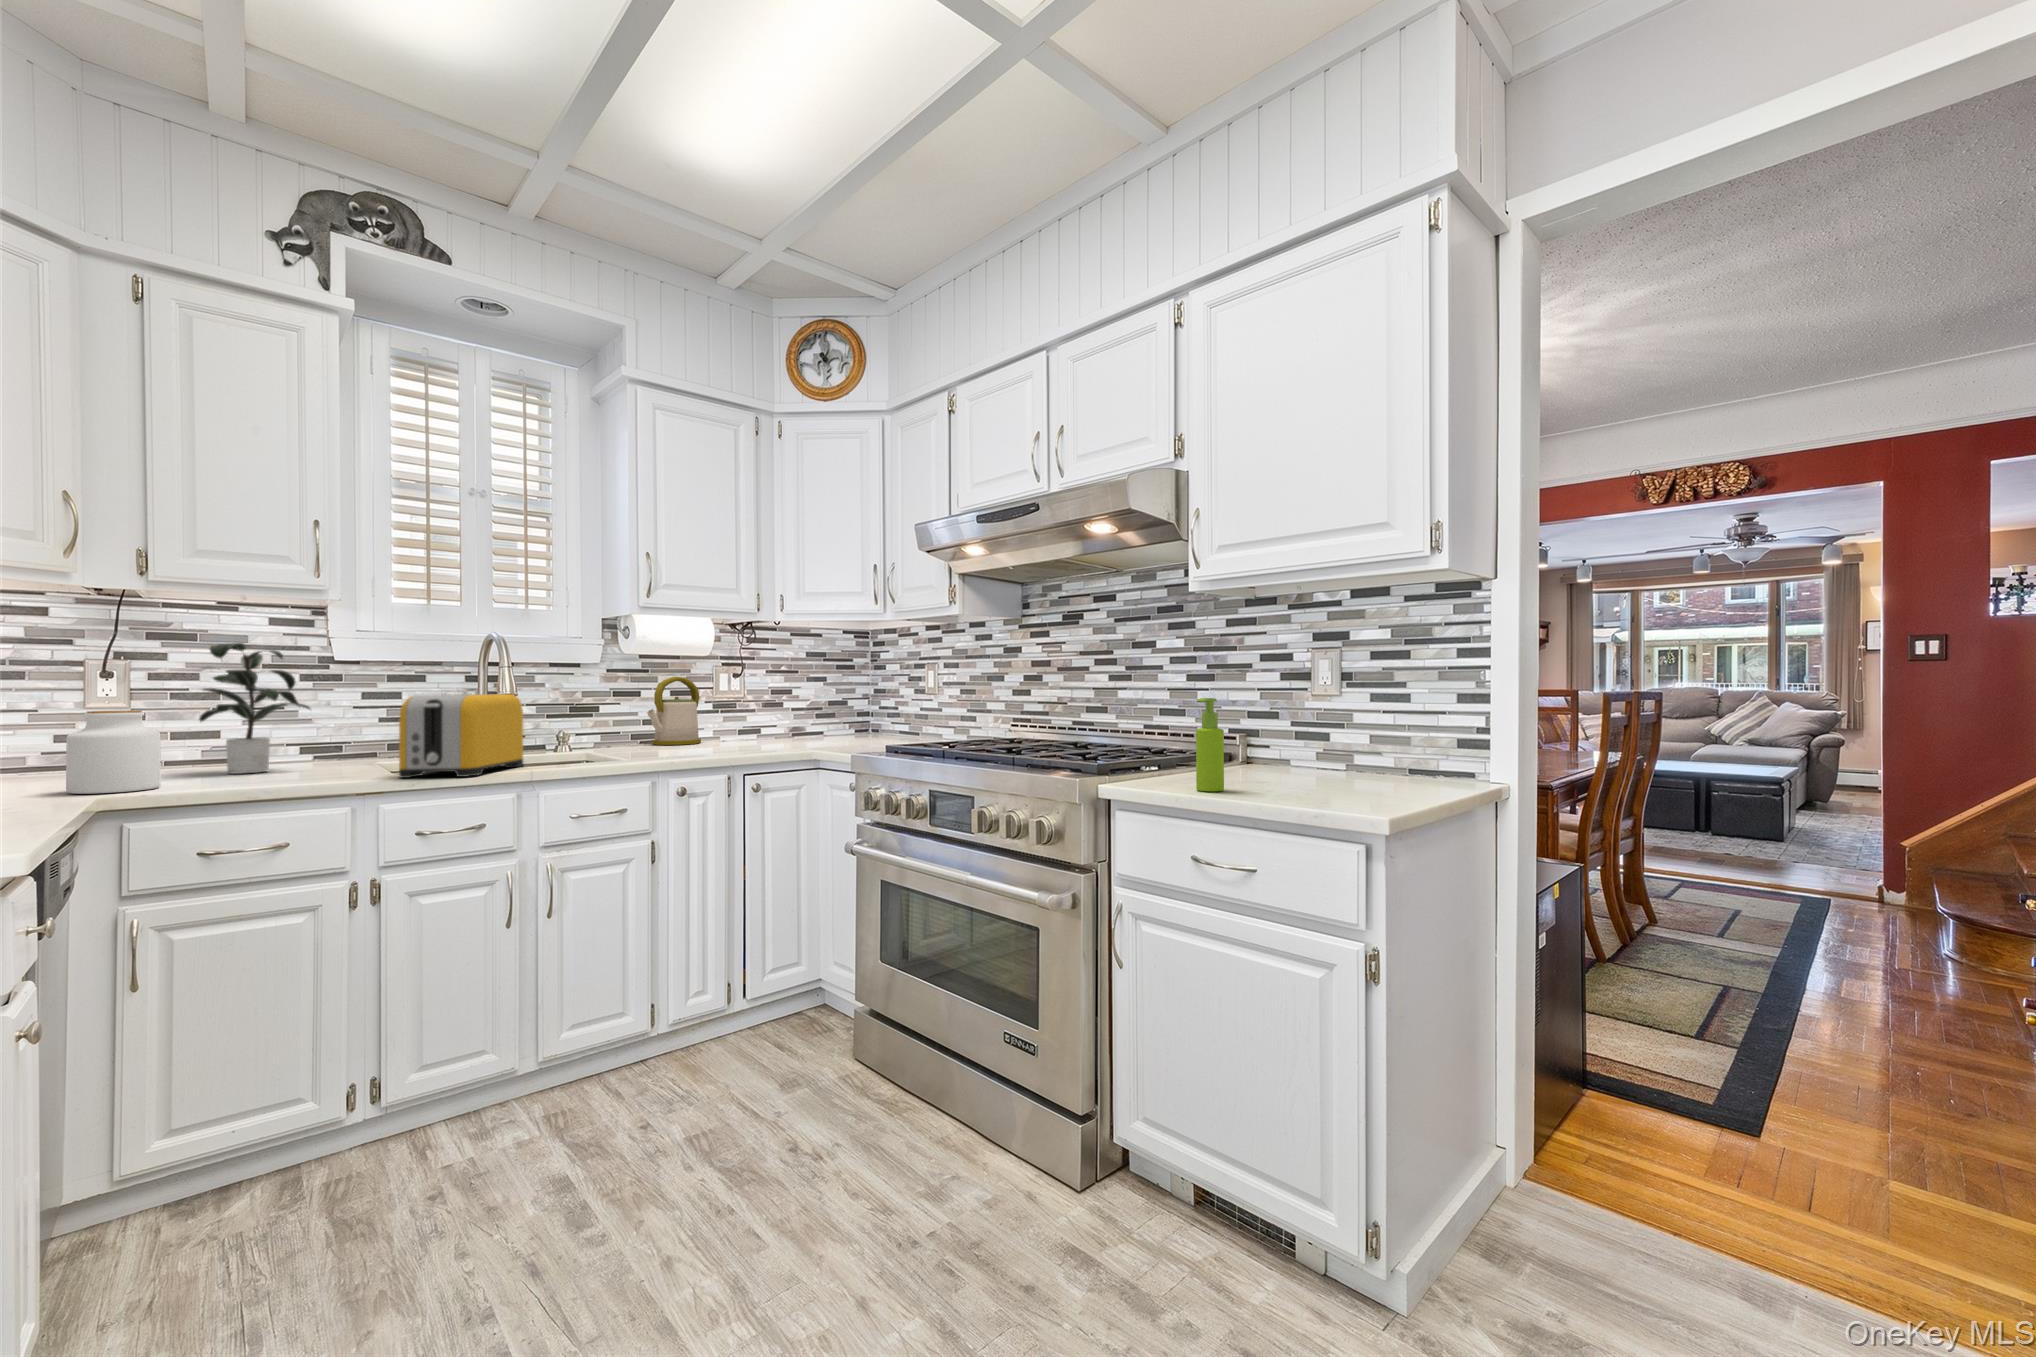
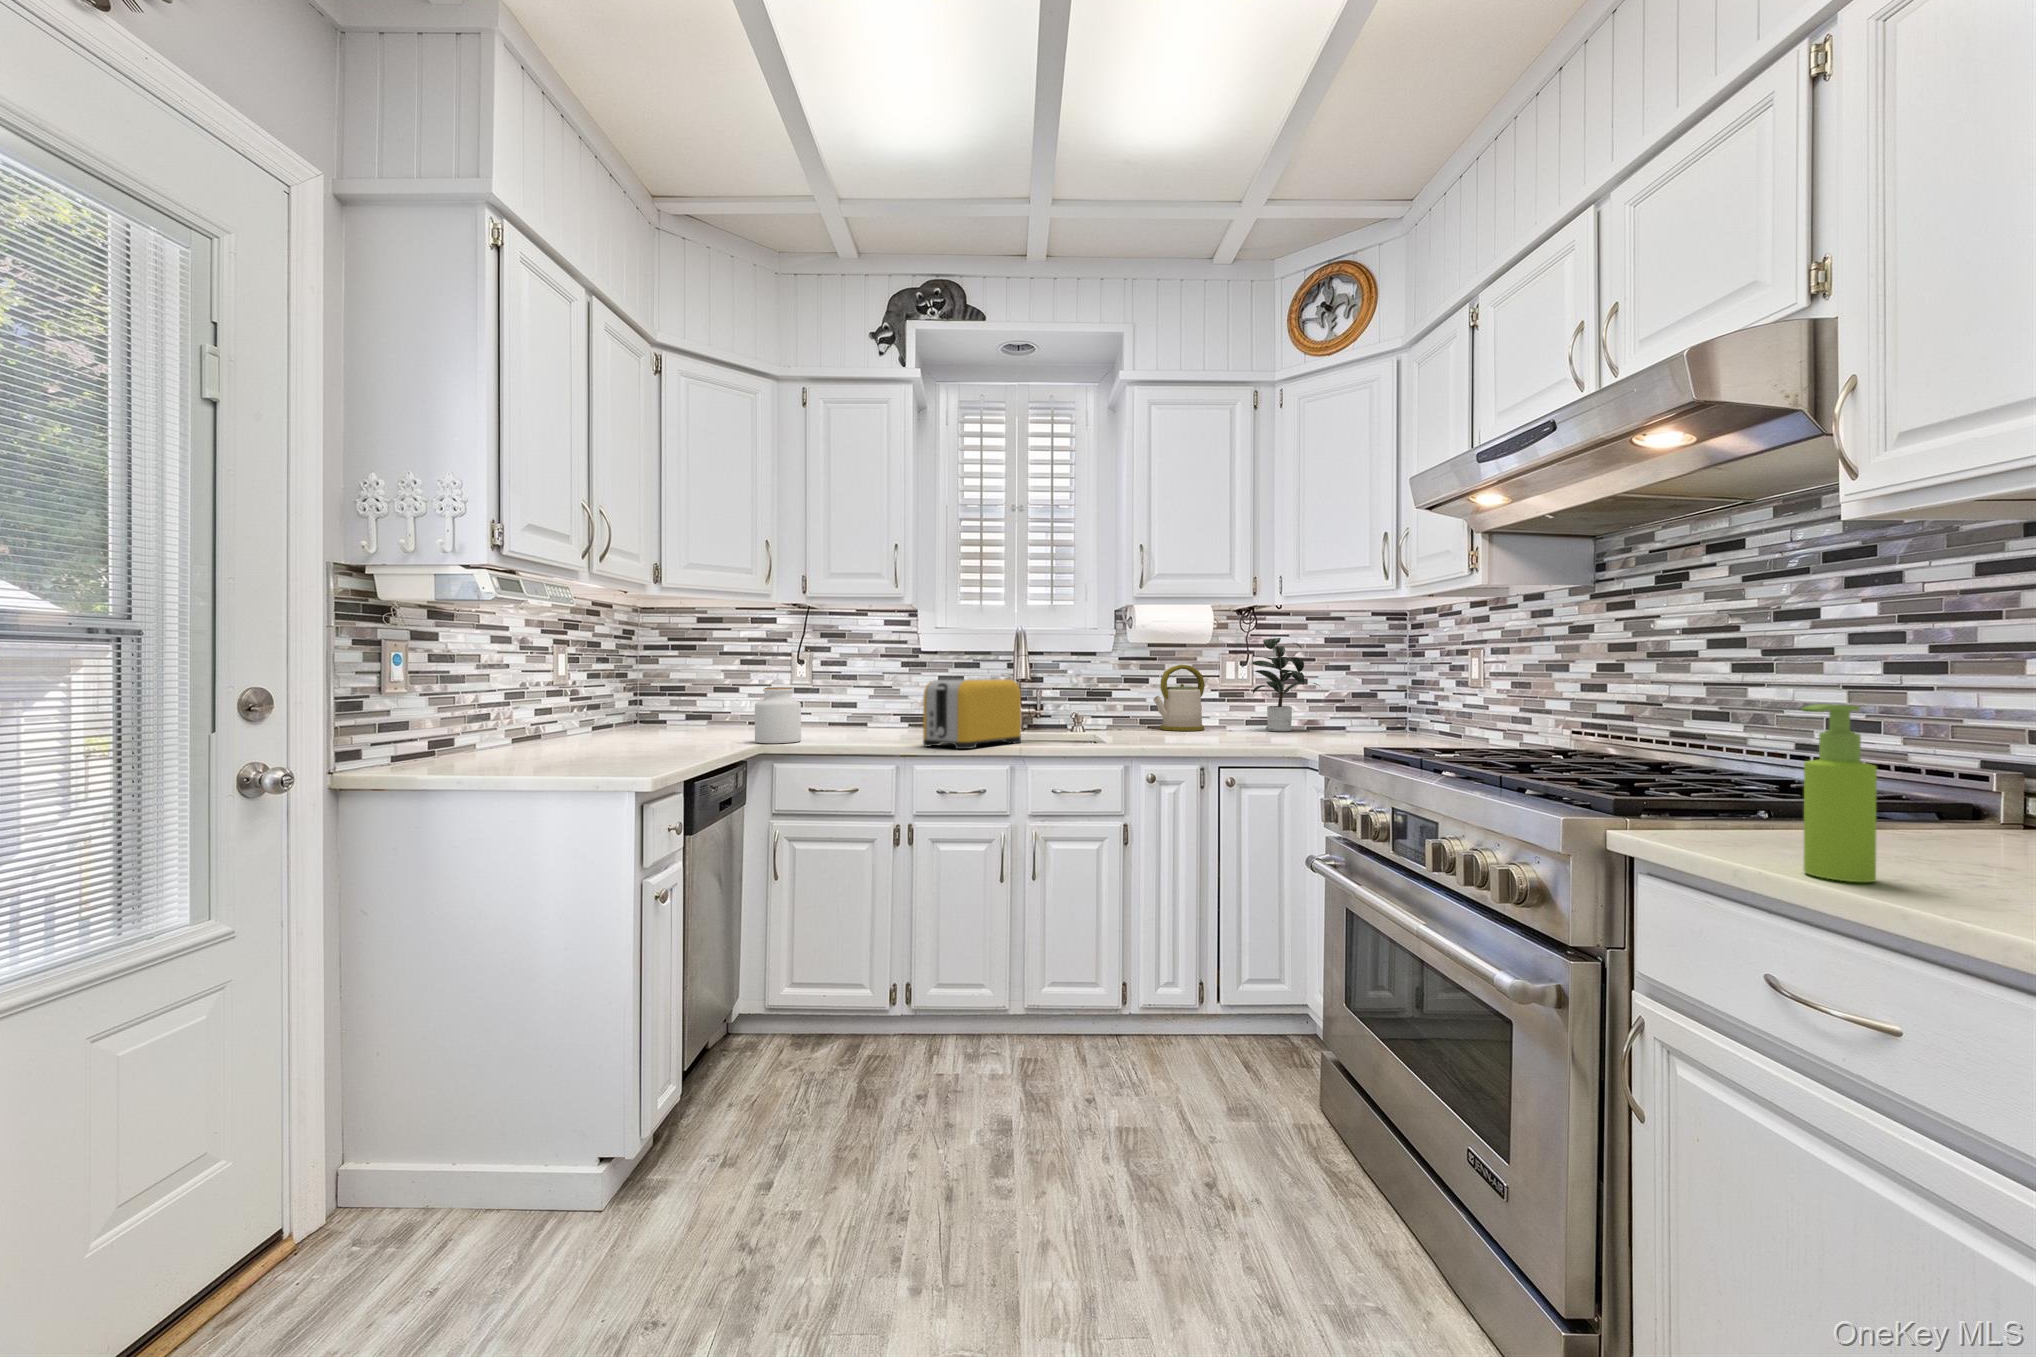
potted plant: present [200,643,310,774] -> present [1252,638,1318,731]

